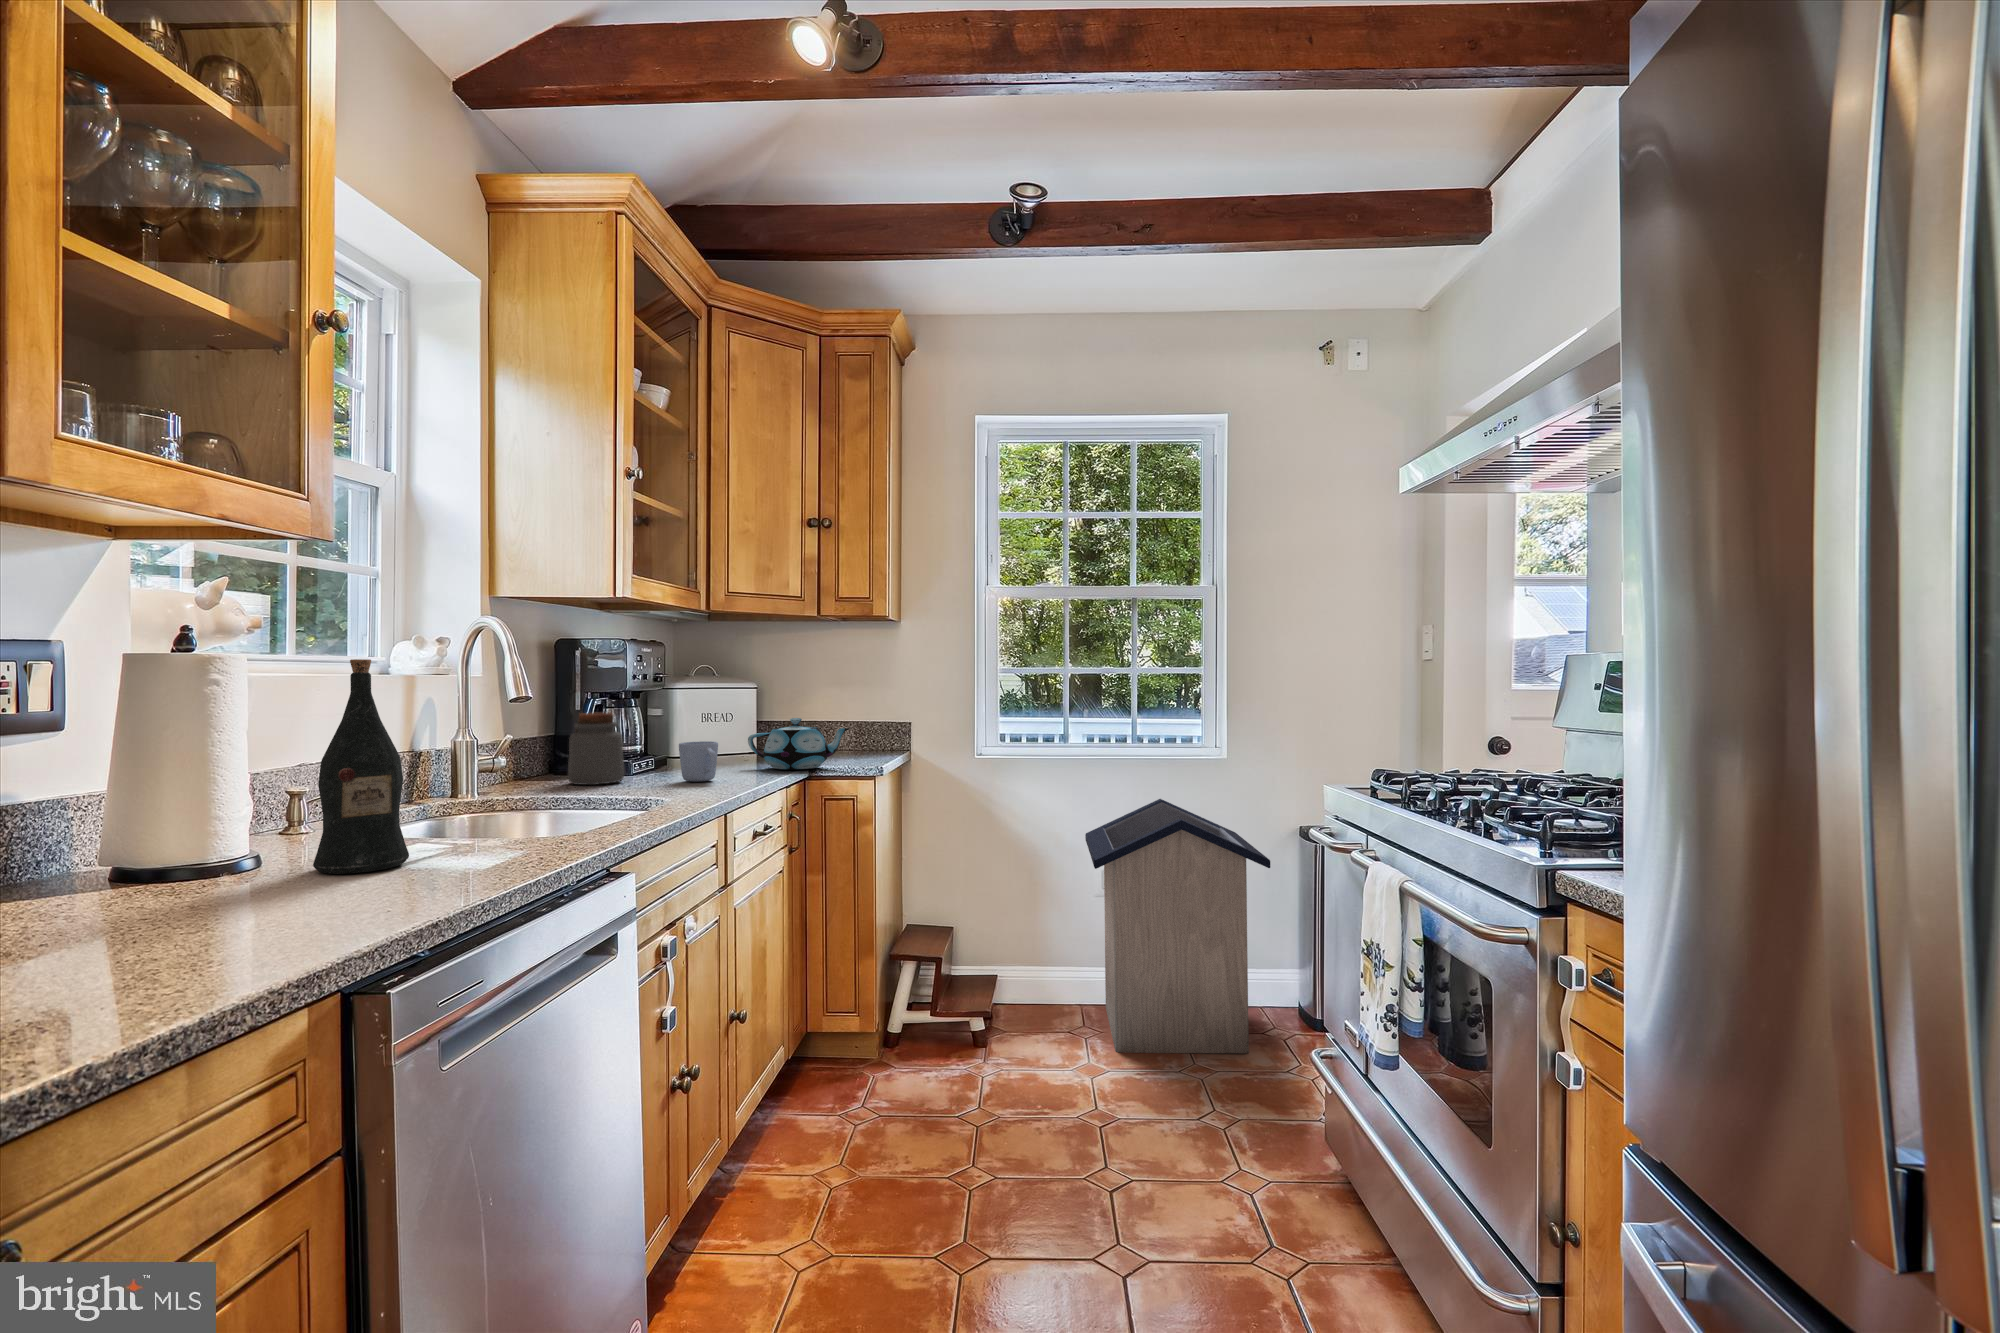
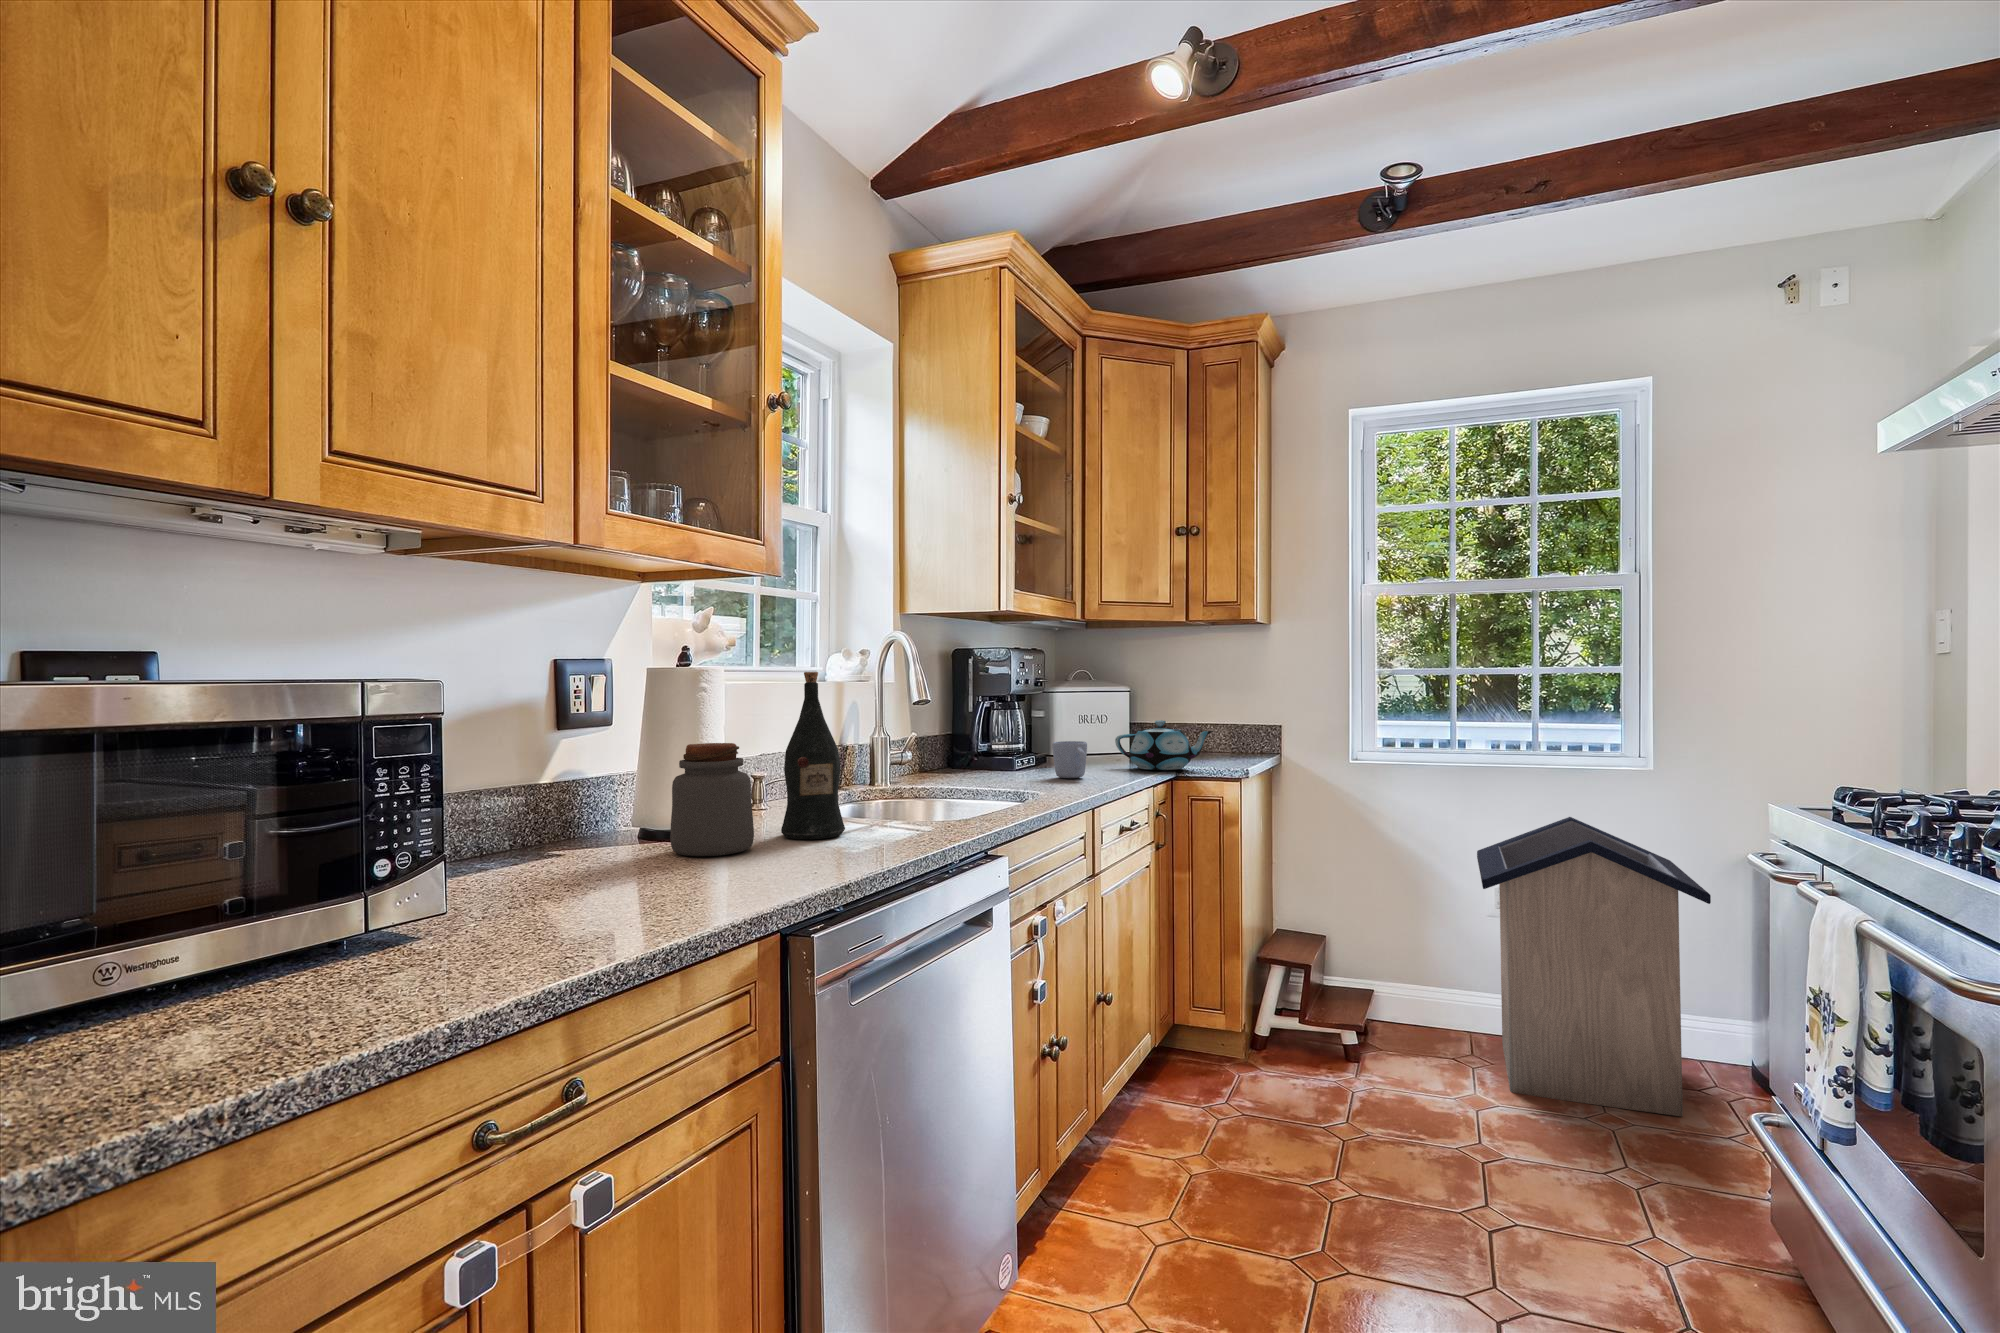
jar: present [568,713,624,785] -> present [670,743,754,856]

